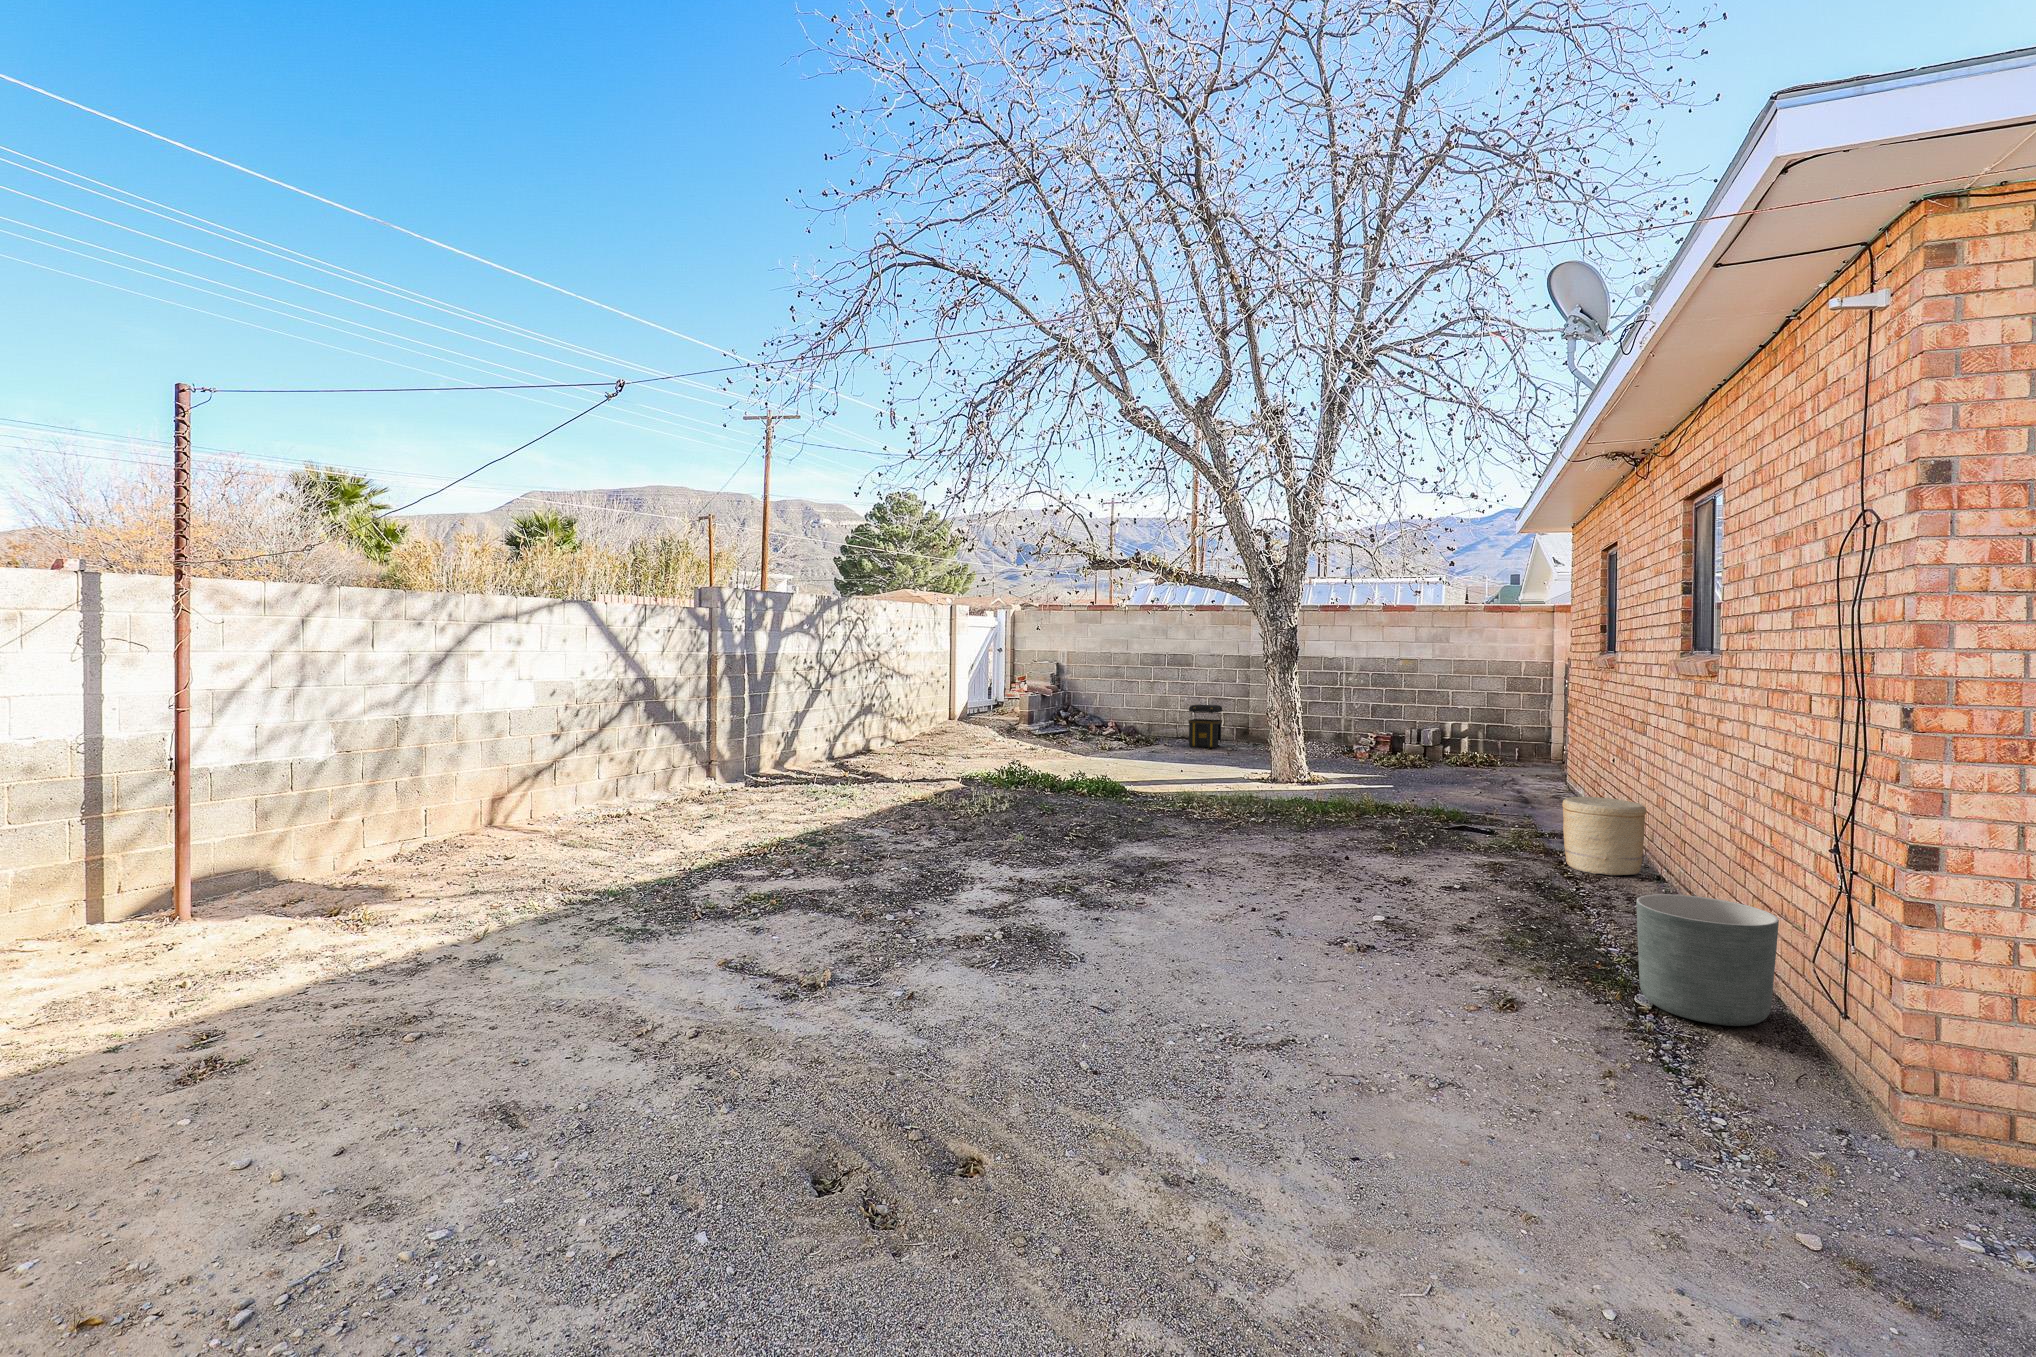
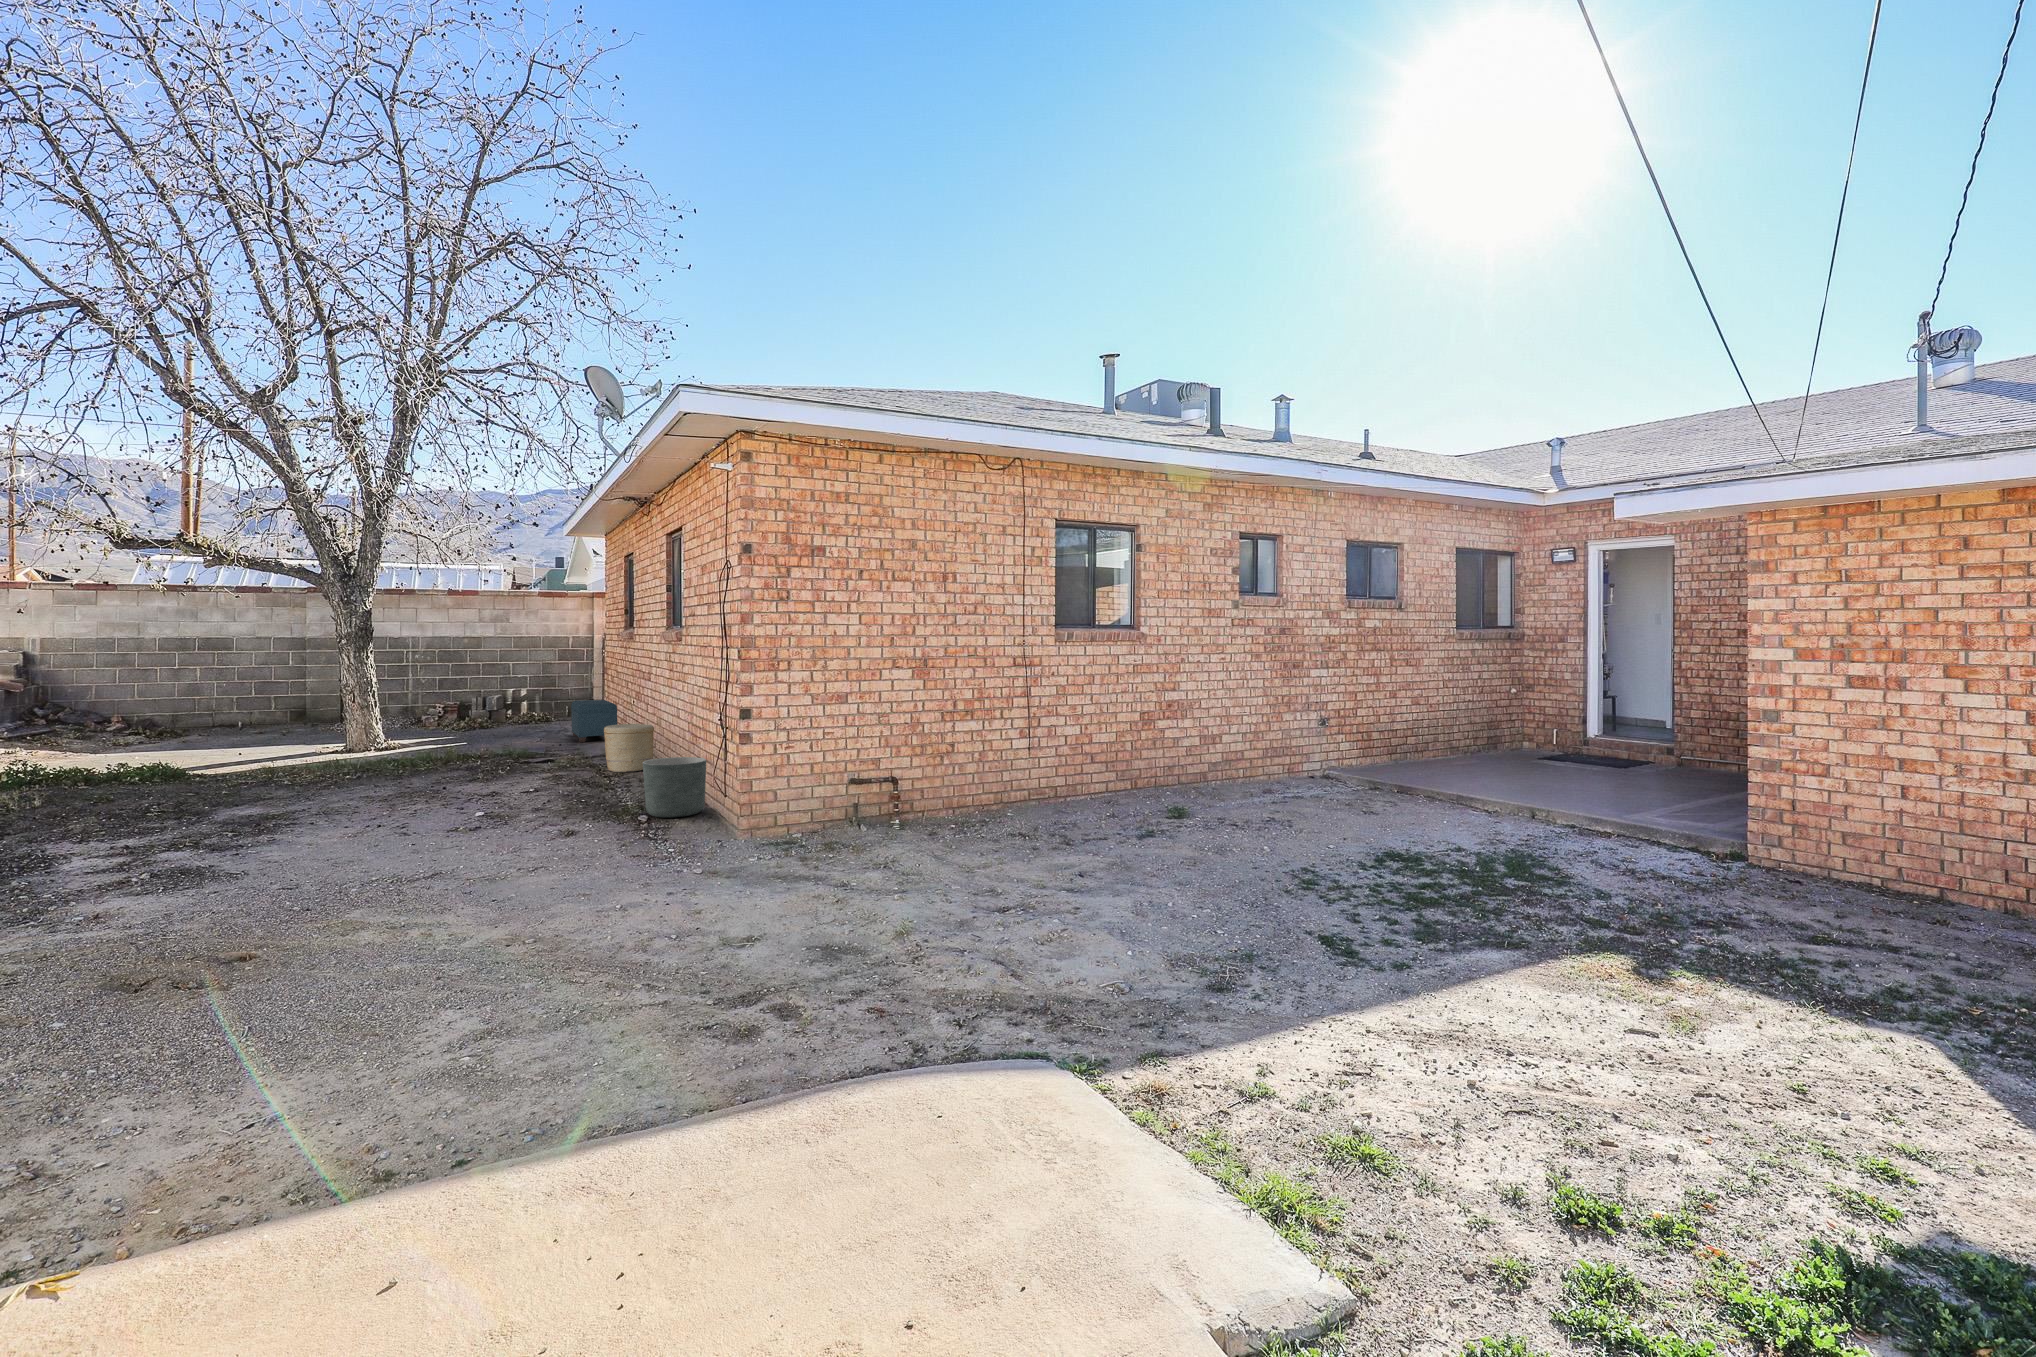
toolbox: present [1189,705,1222,748] -> none [213,687,259,733]
bench: none [1518,745,1582,806] -> present [571,700,617,742]

